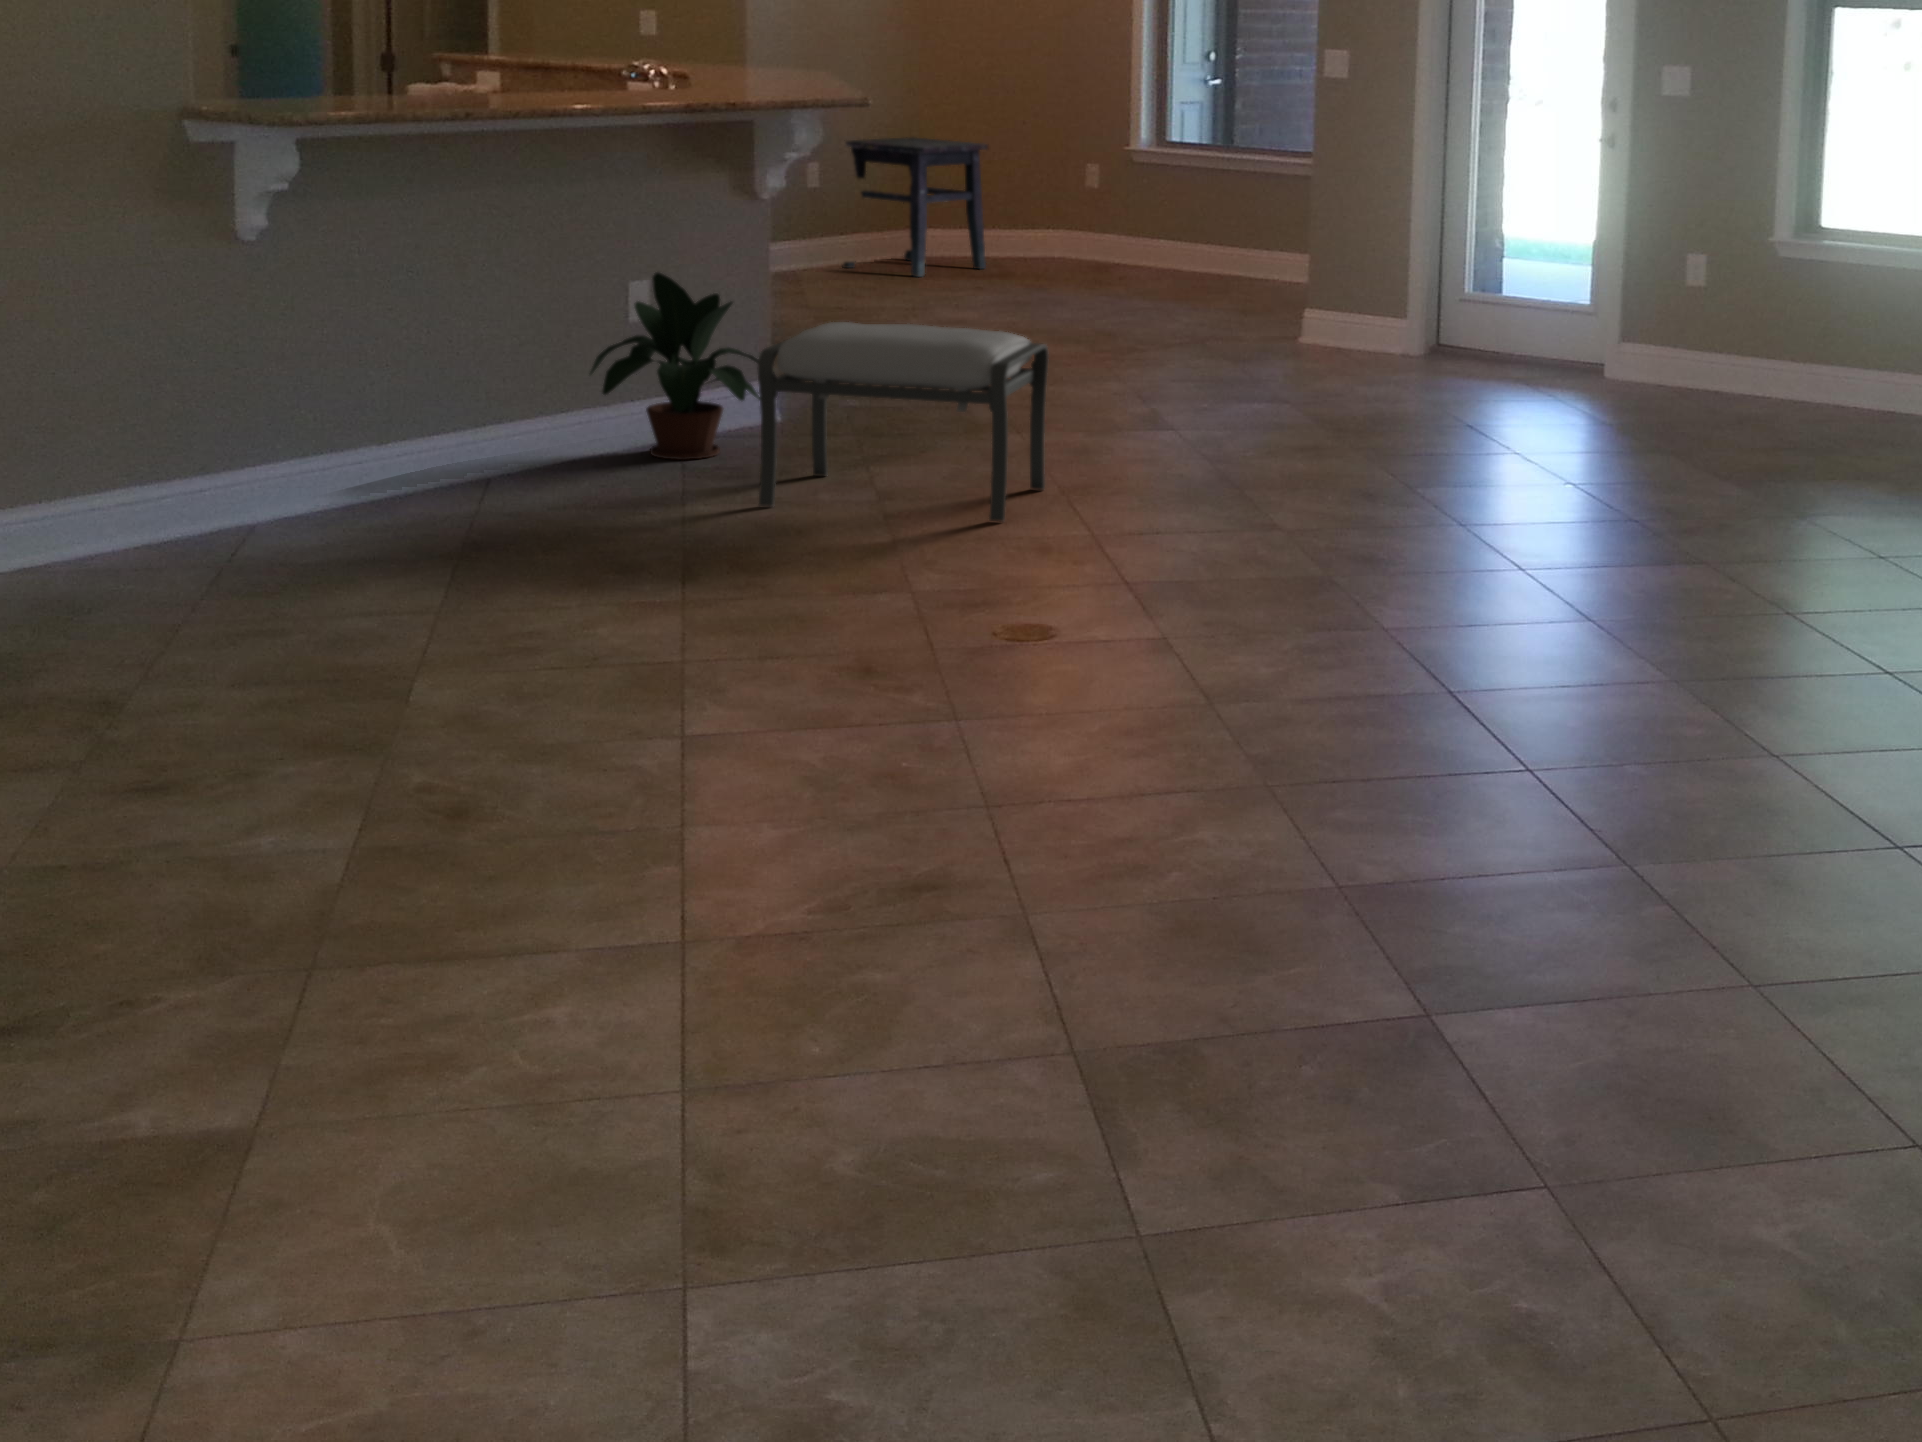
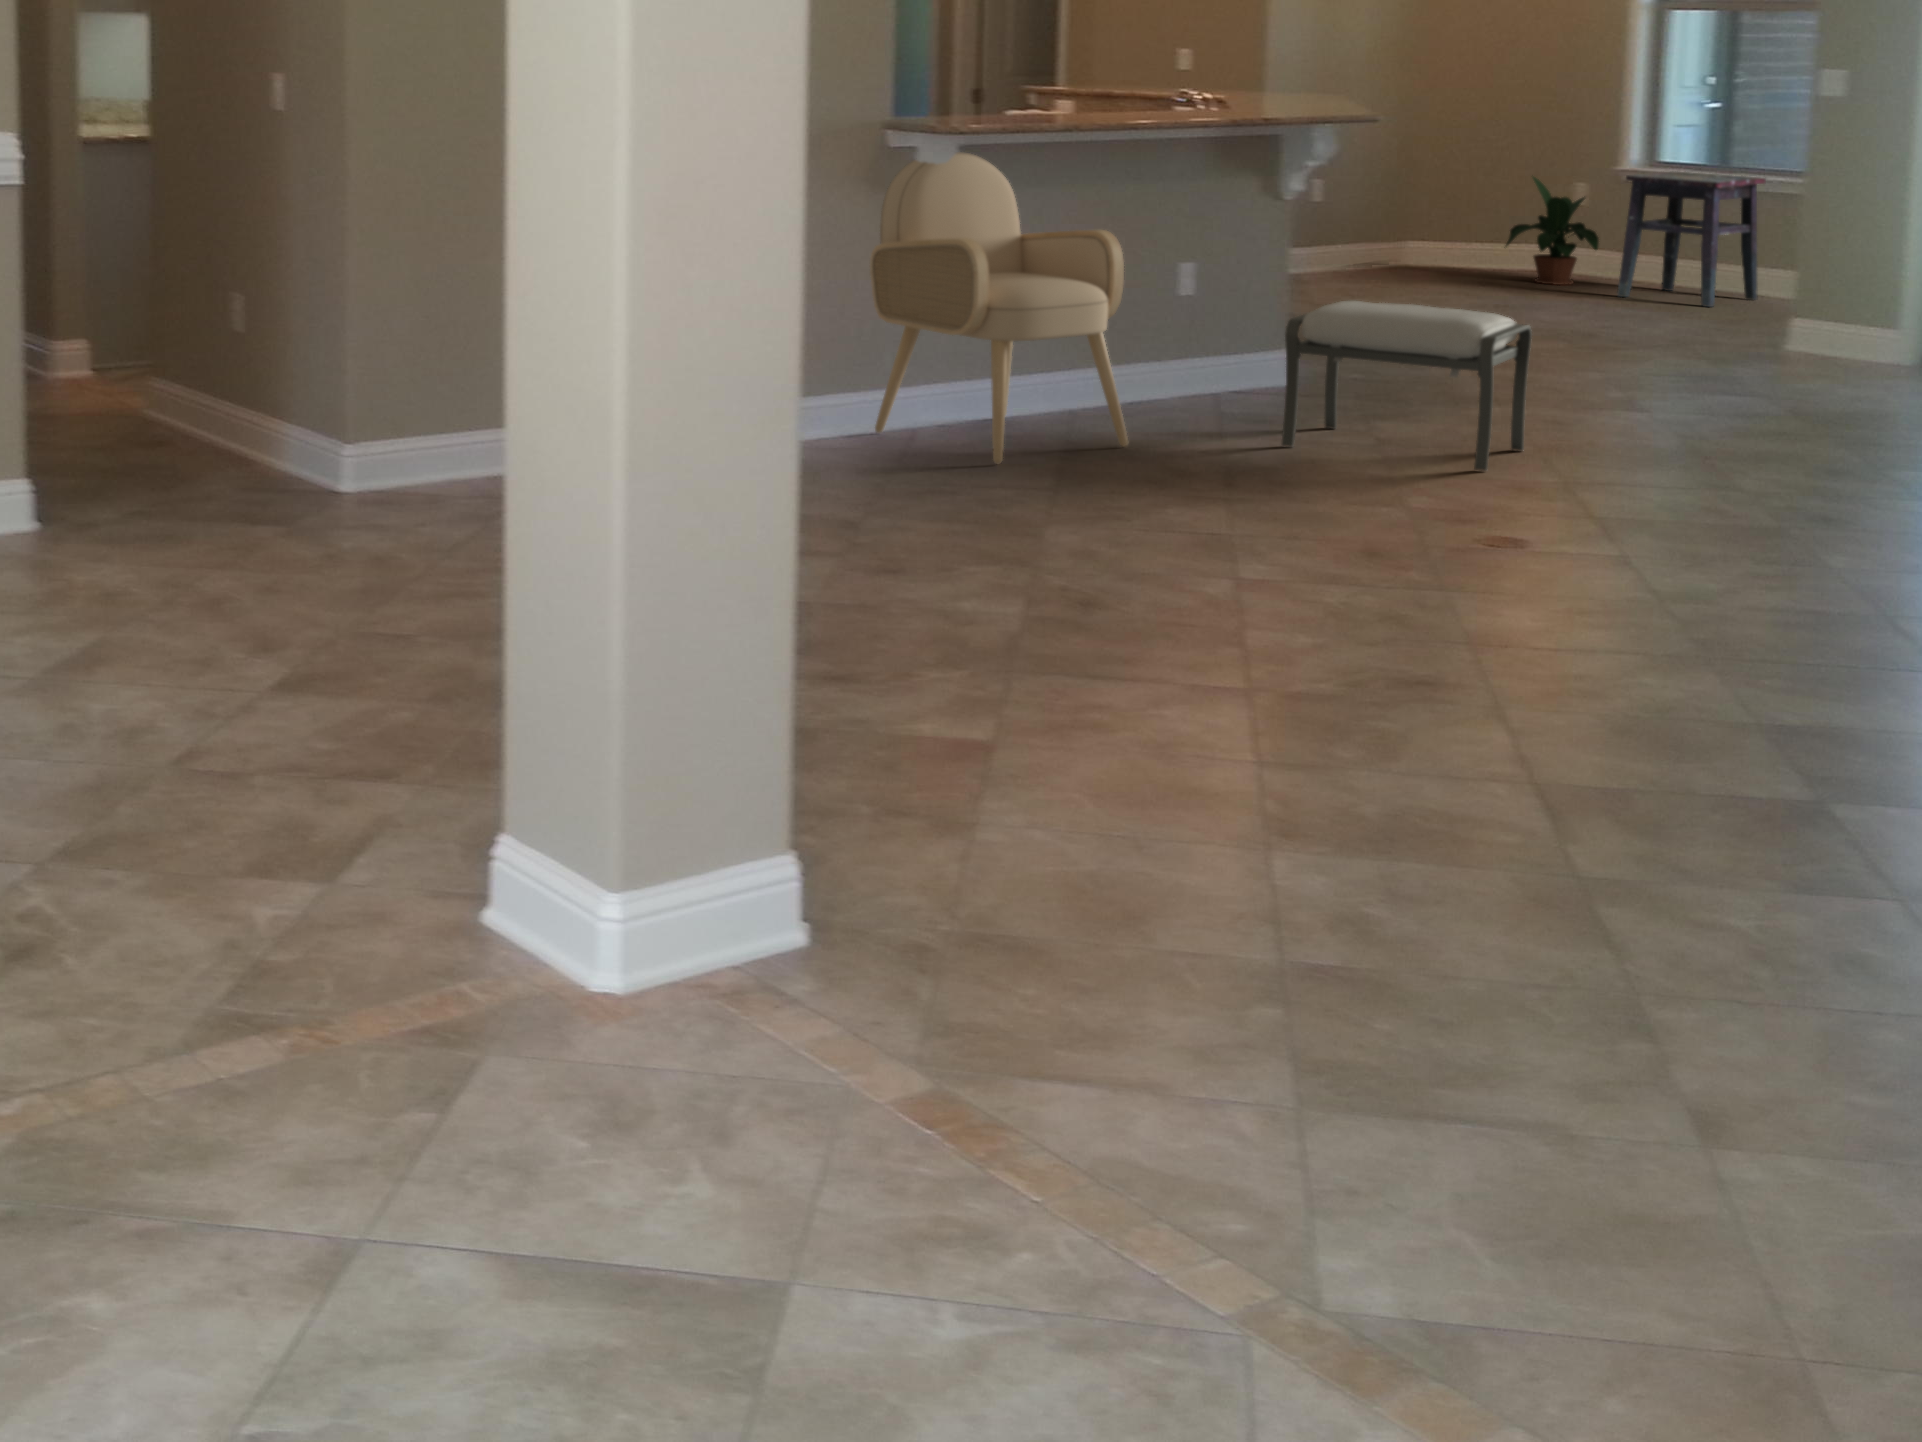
side table: present [843,137,988,277] -> present [1617,172,1766,307]
armchair: none [174,146,559,567] -> present [870,152,1128,464]
potted plant: present [590,272,760,460] -> present [1506,177,1599,285]

